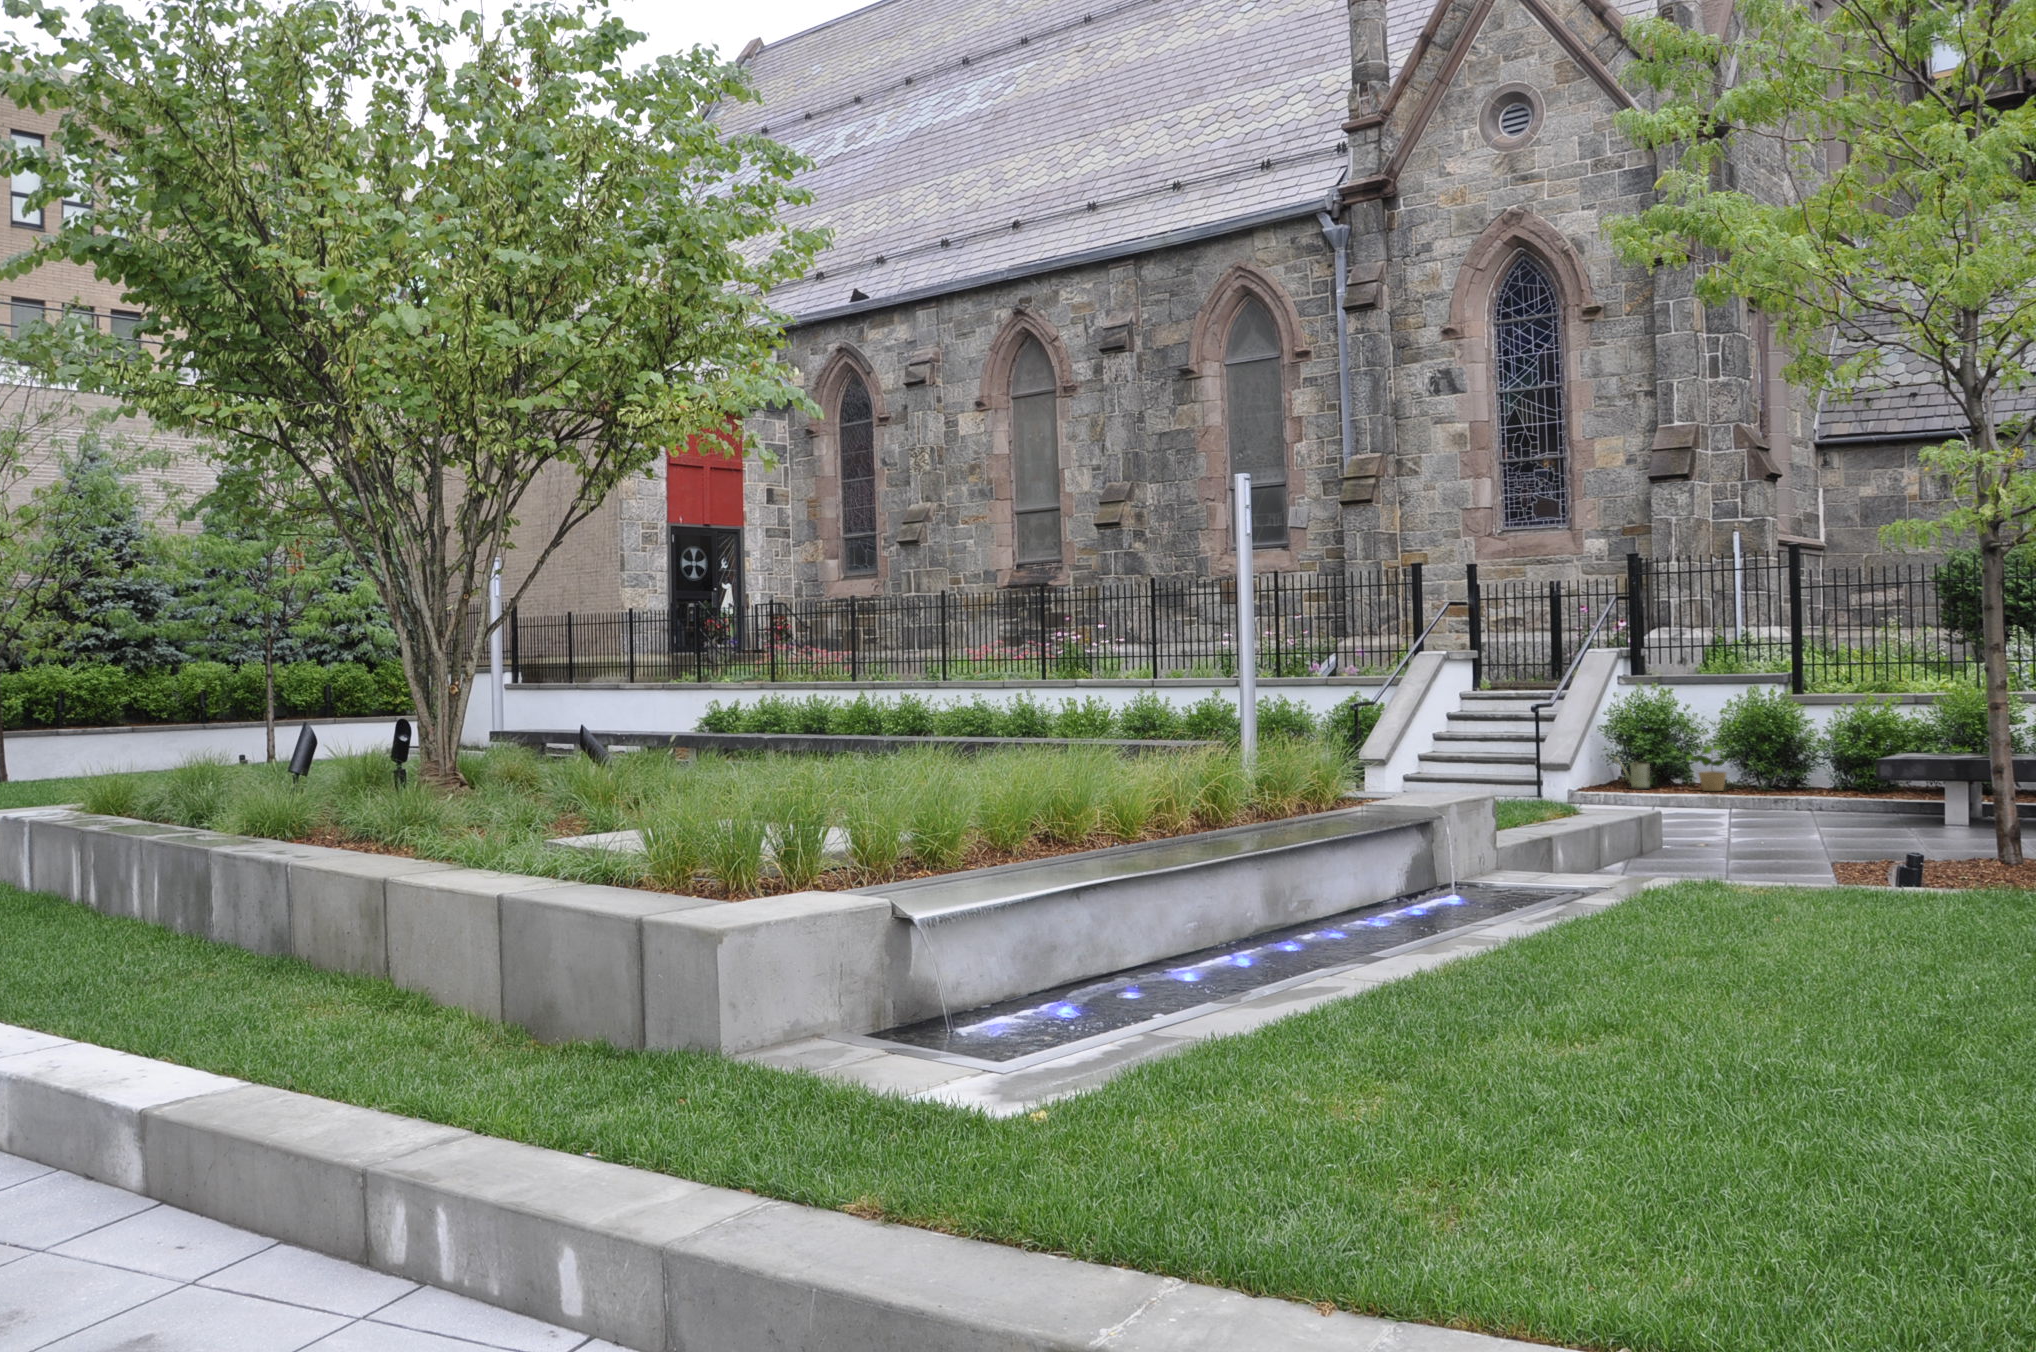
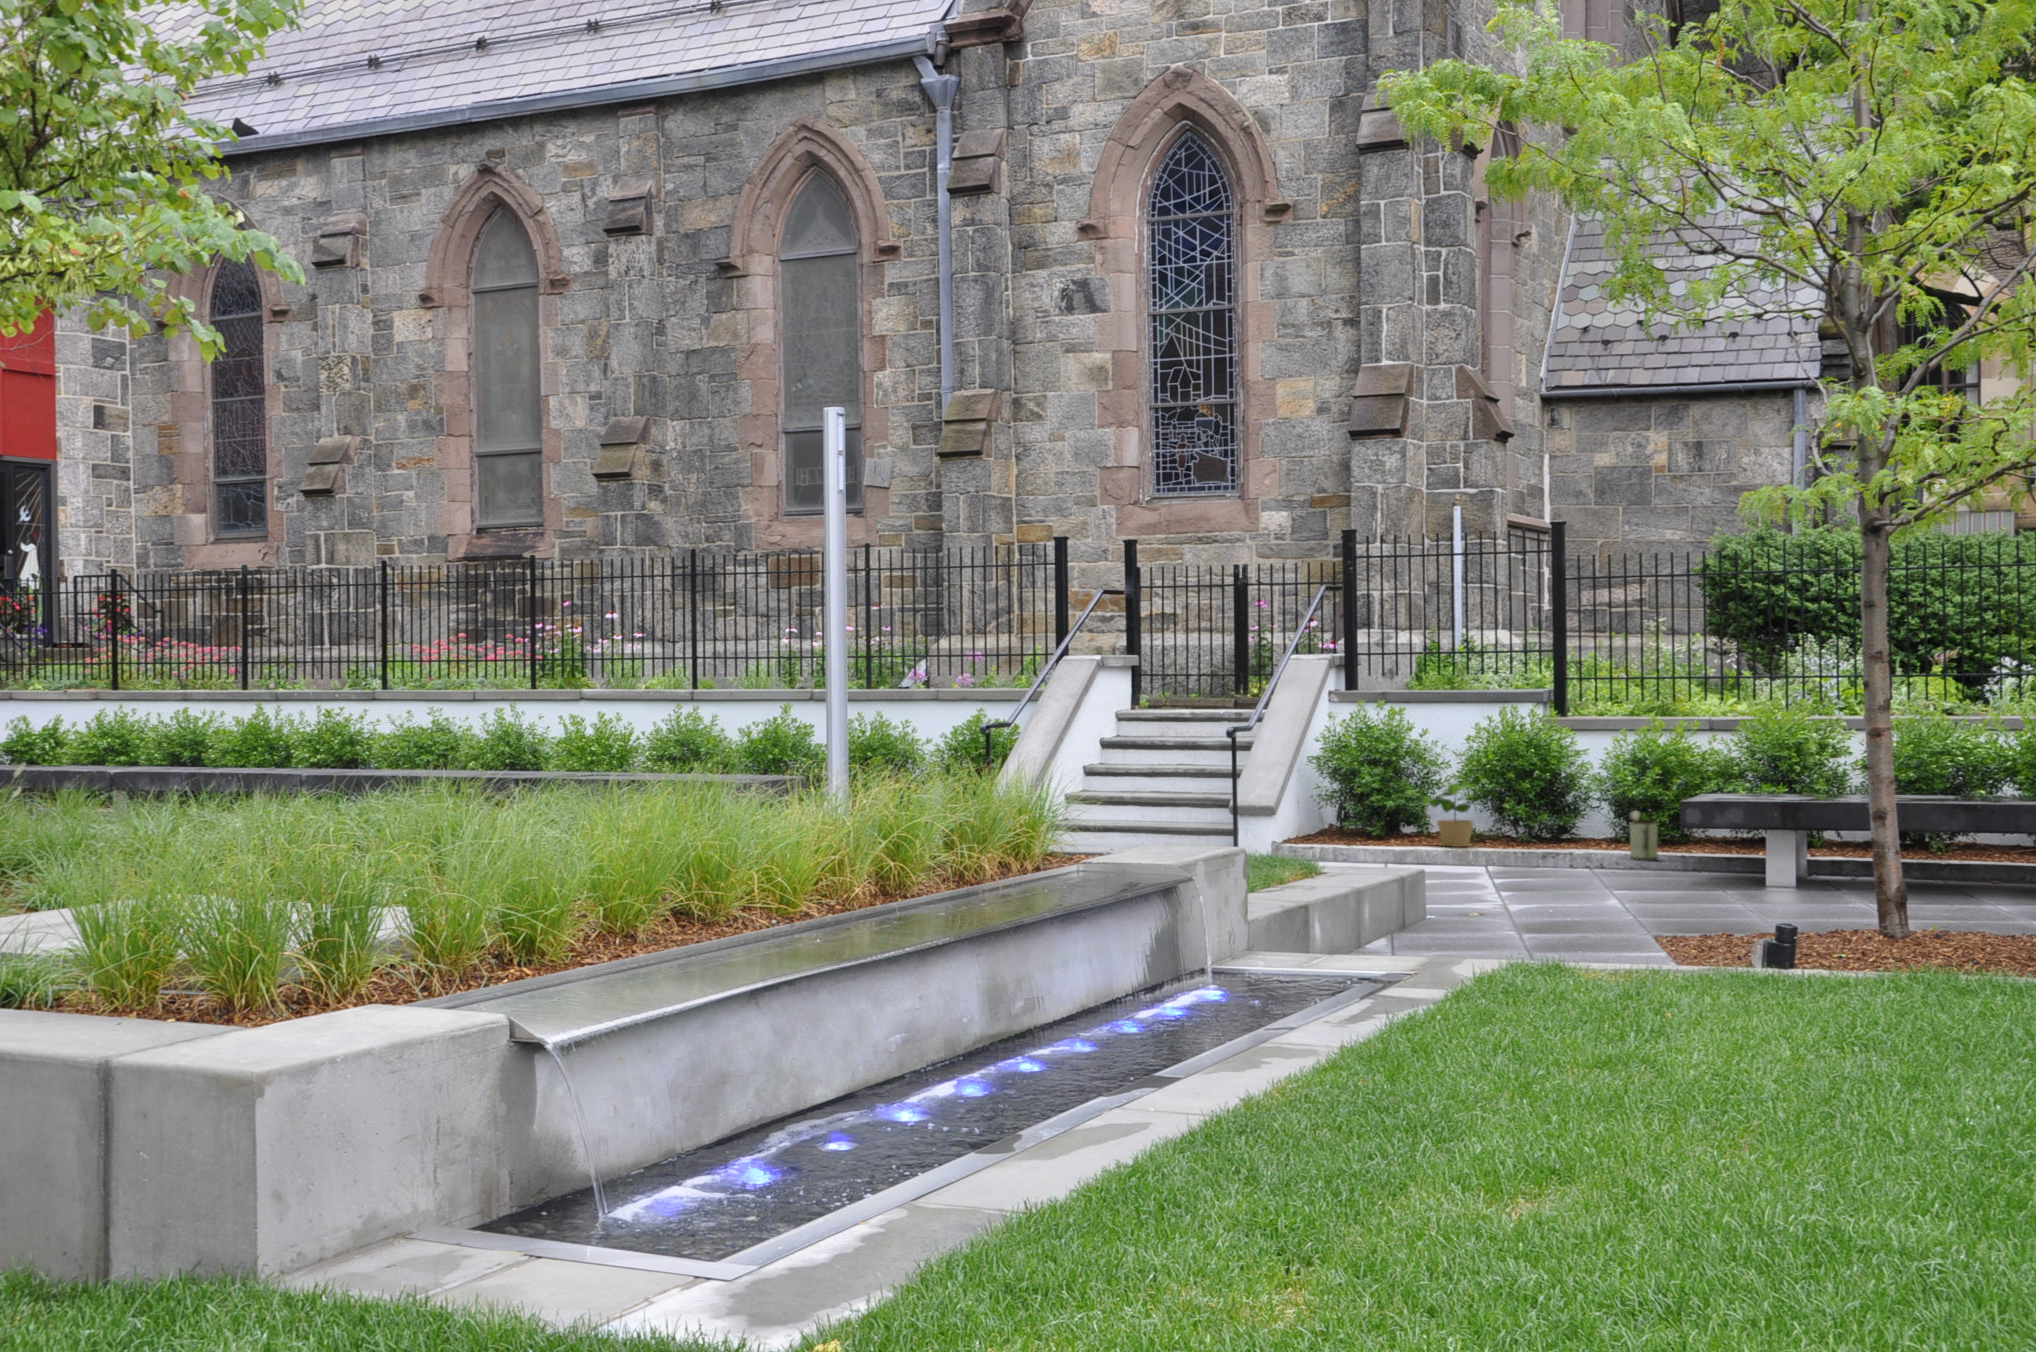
watering can: present [1613,756,1652,790] -> present [1629,810,1658,861]

